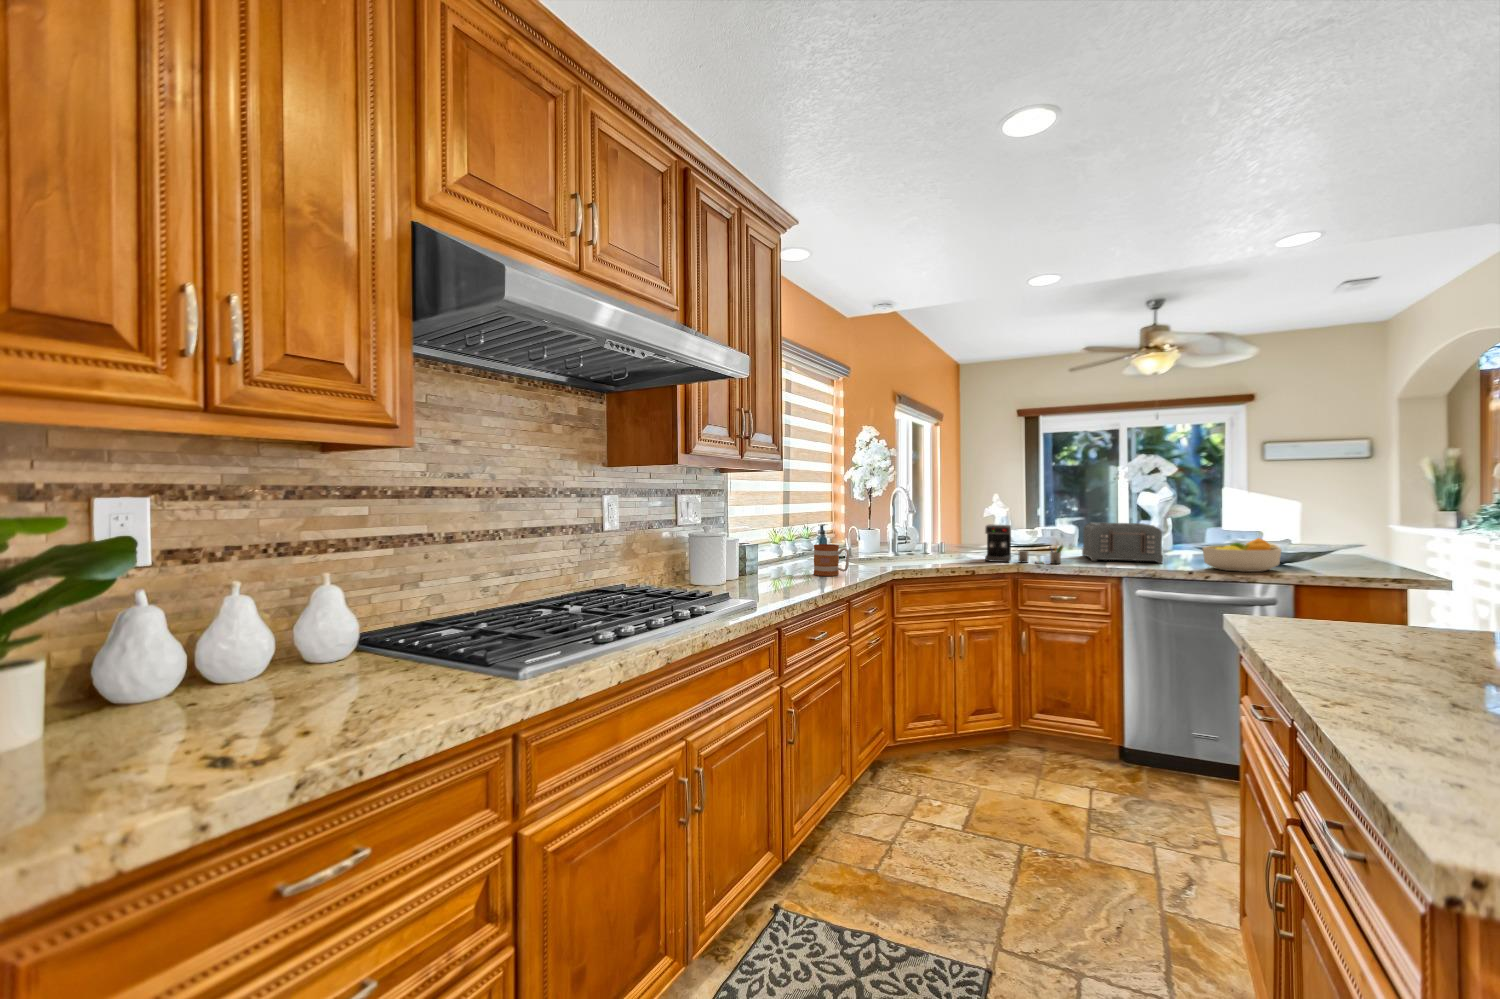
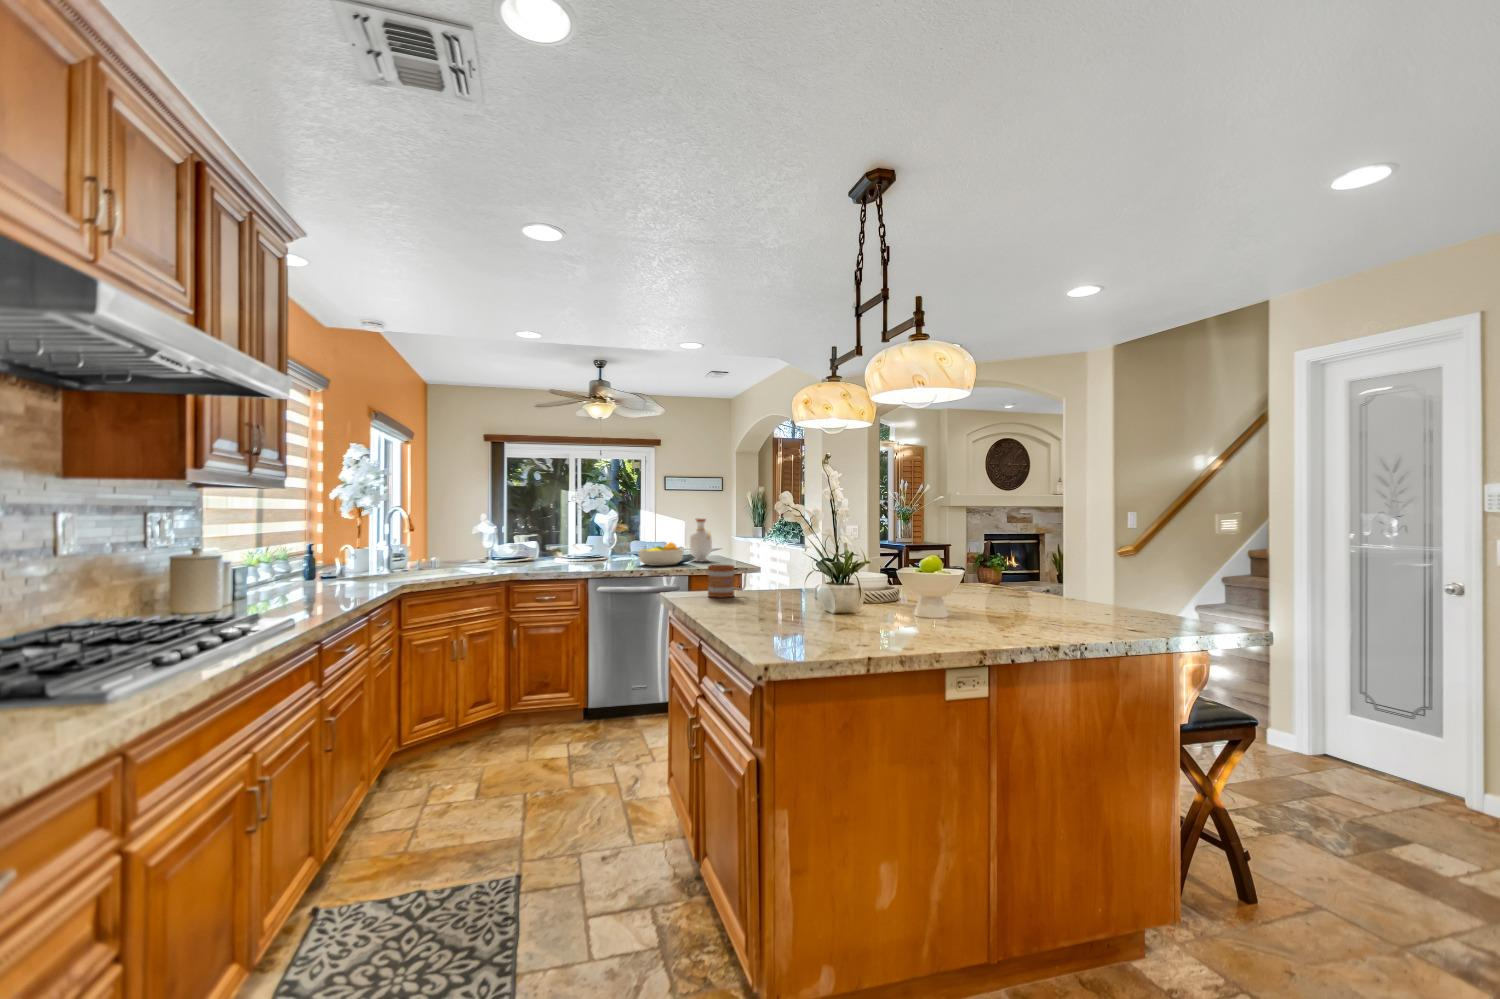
bottle: none [1294,505,1337,570] -> present [690,519,712,561]
toaster: present [1082,522,1163,563] -> none [554,534,613,566]
coffee maker: present [985,525,1063,564] -> none [479,539,544,572]
mug: present [814,544,849,576] -> present [708,565,747,598]

